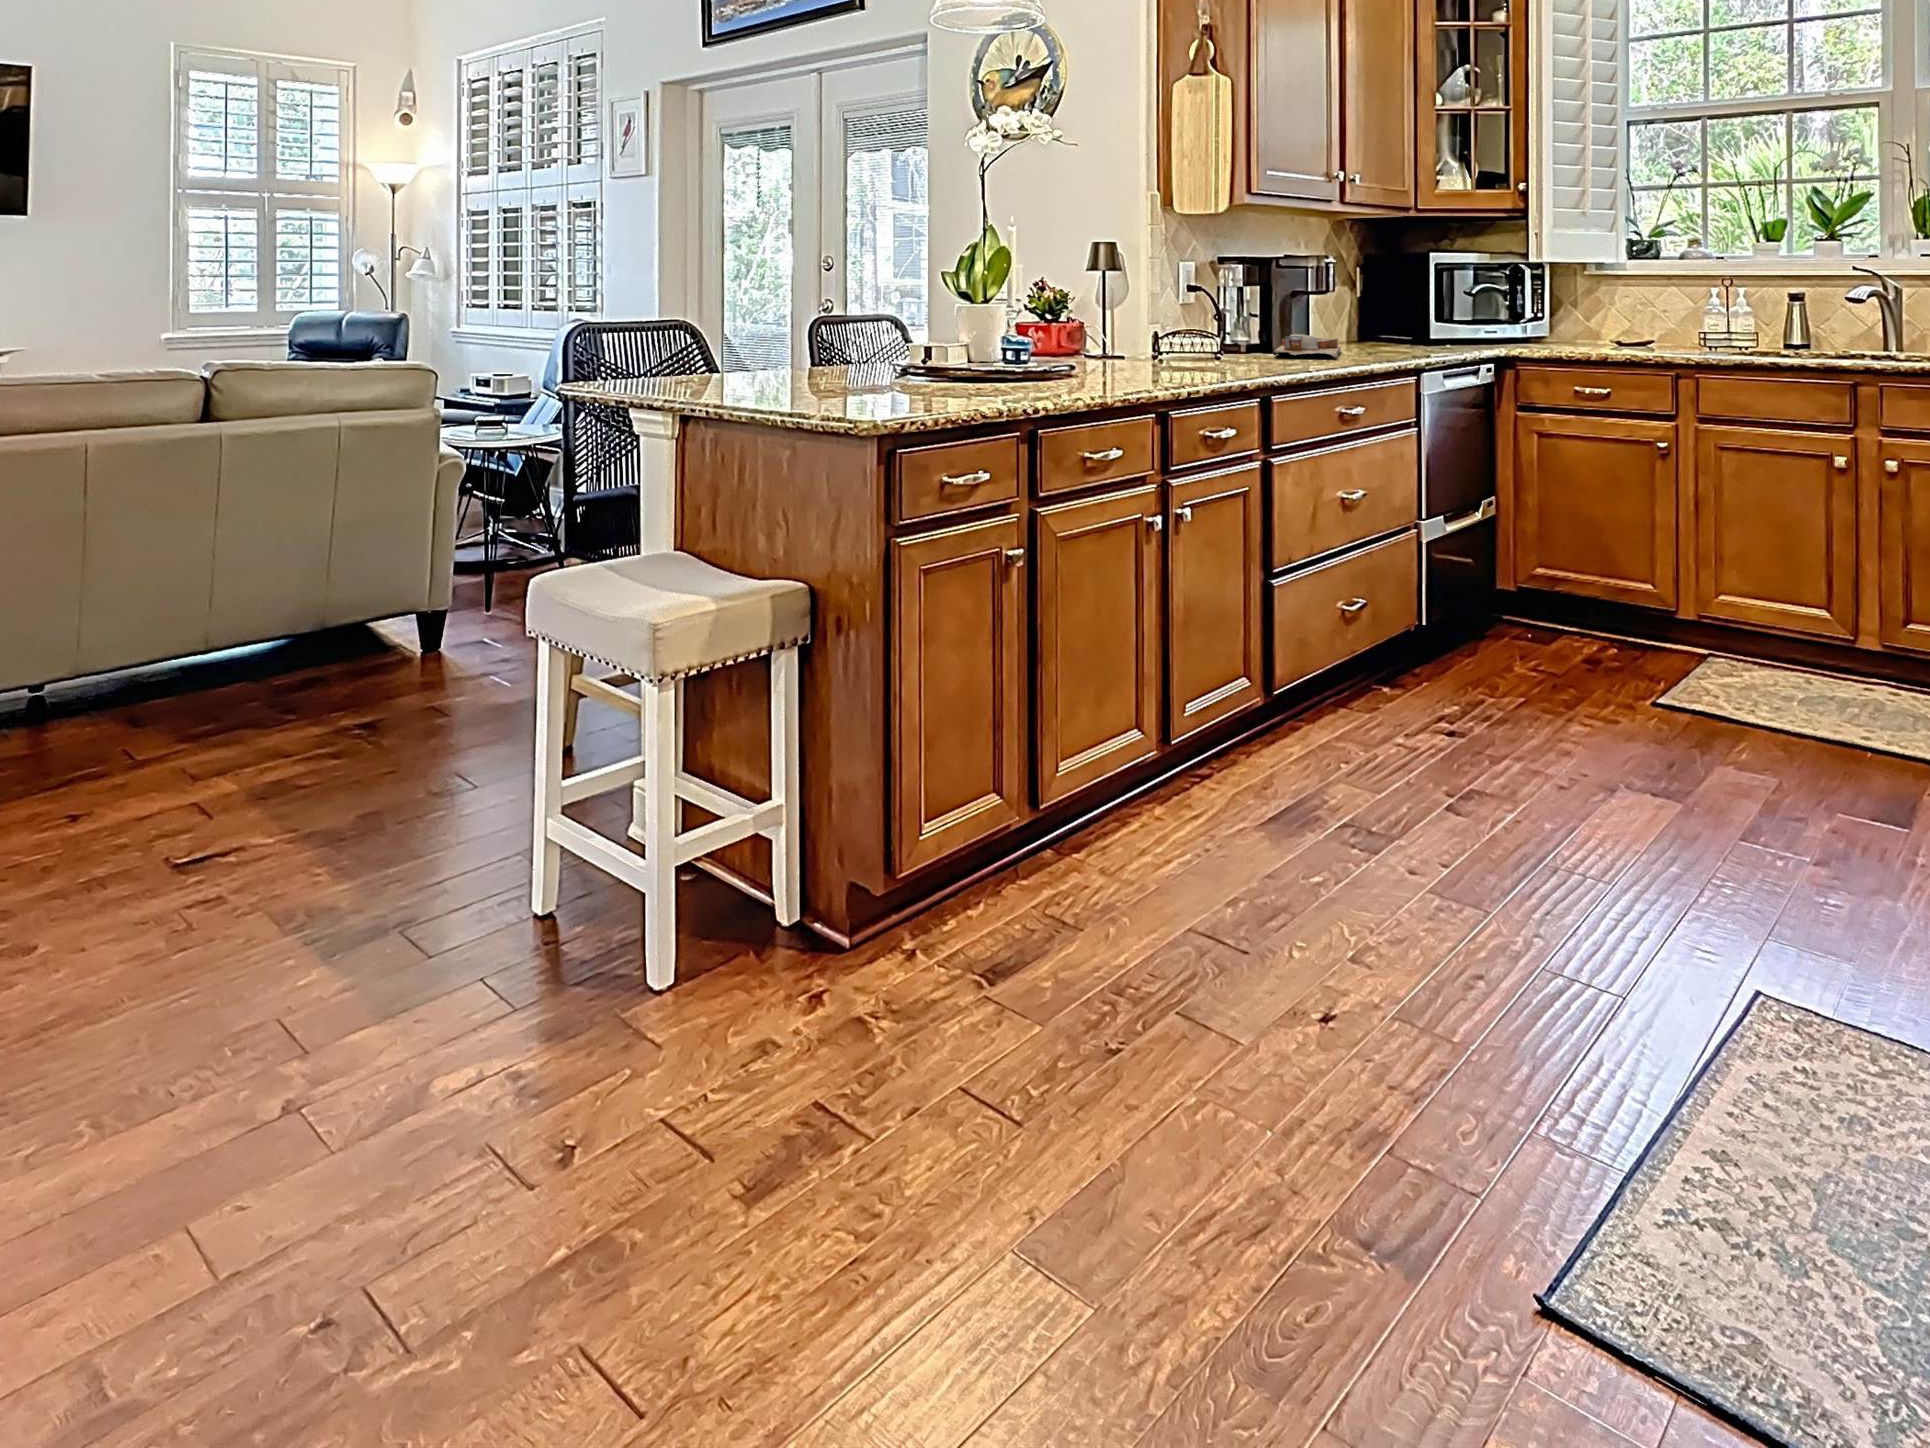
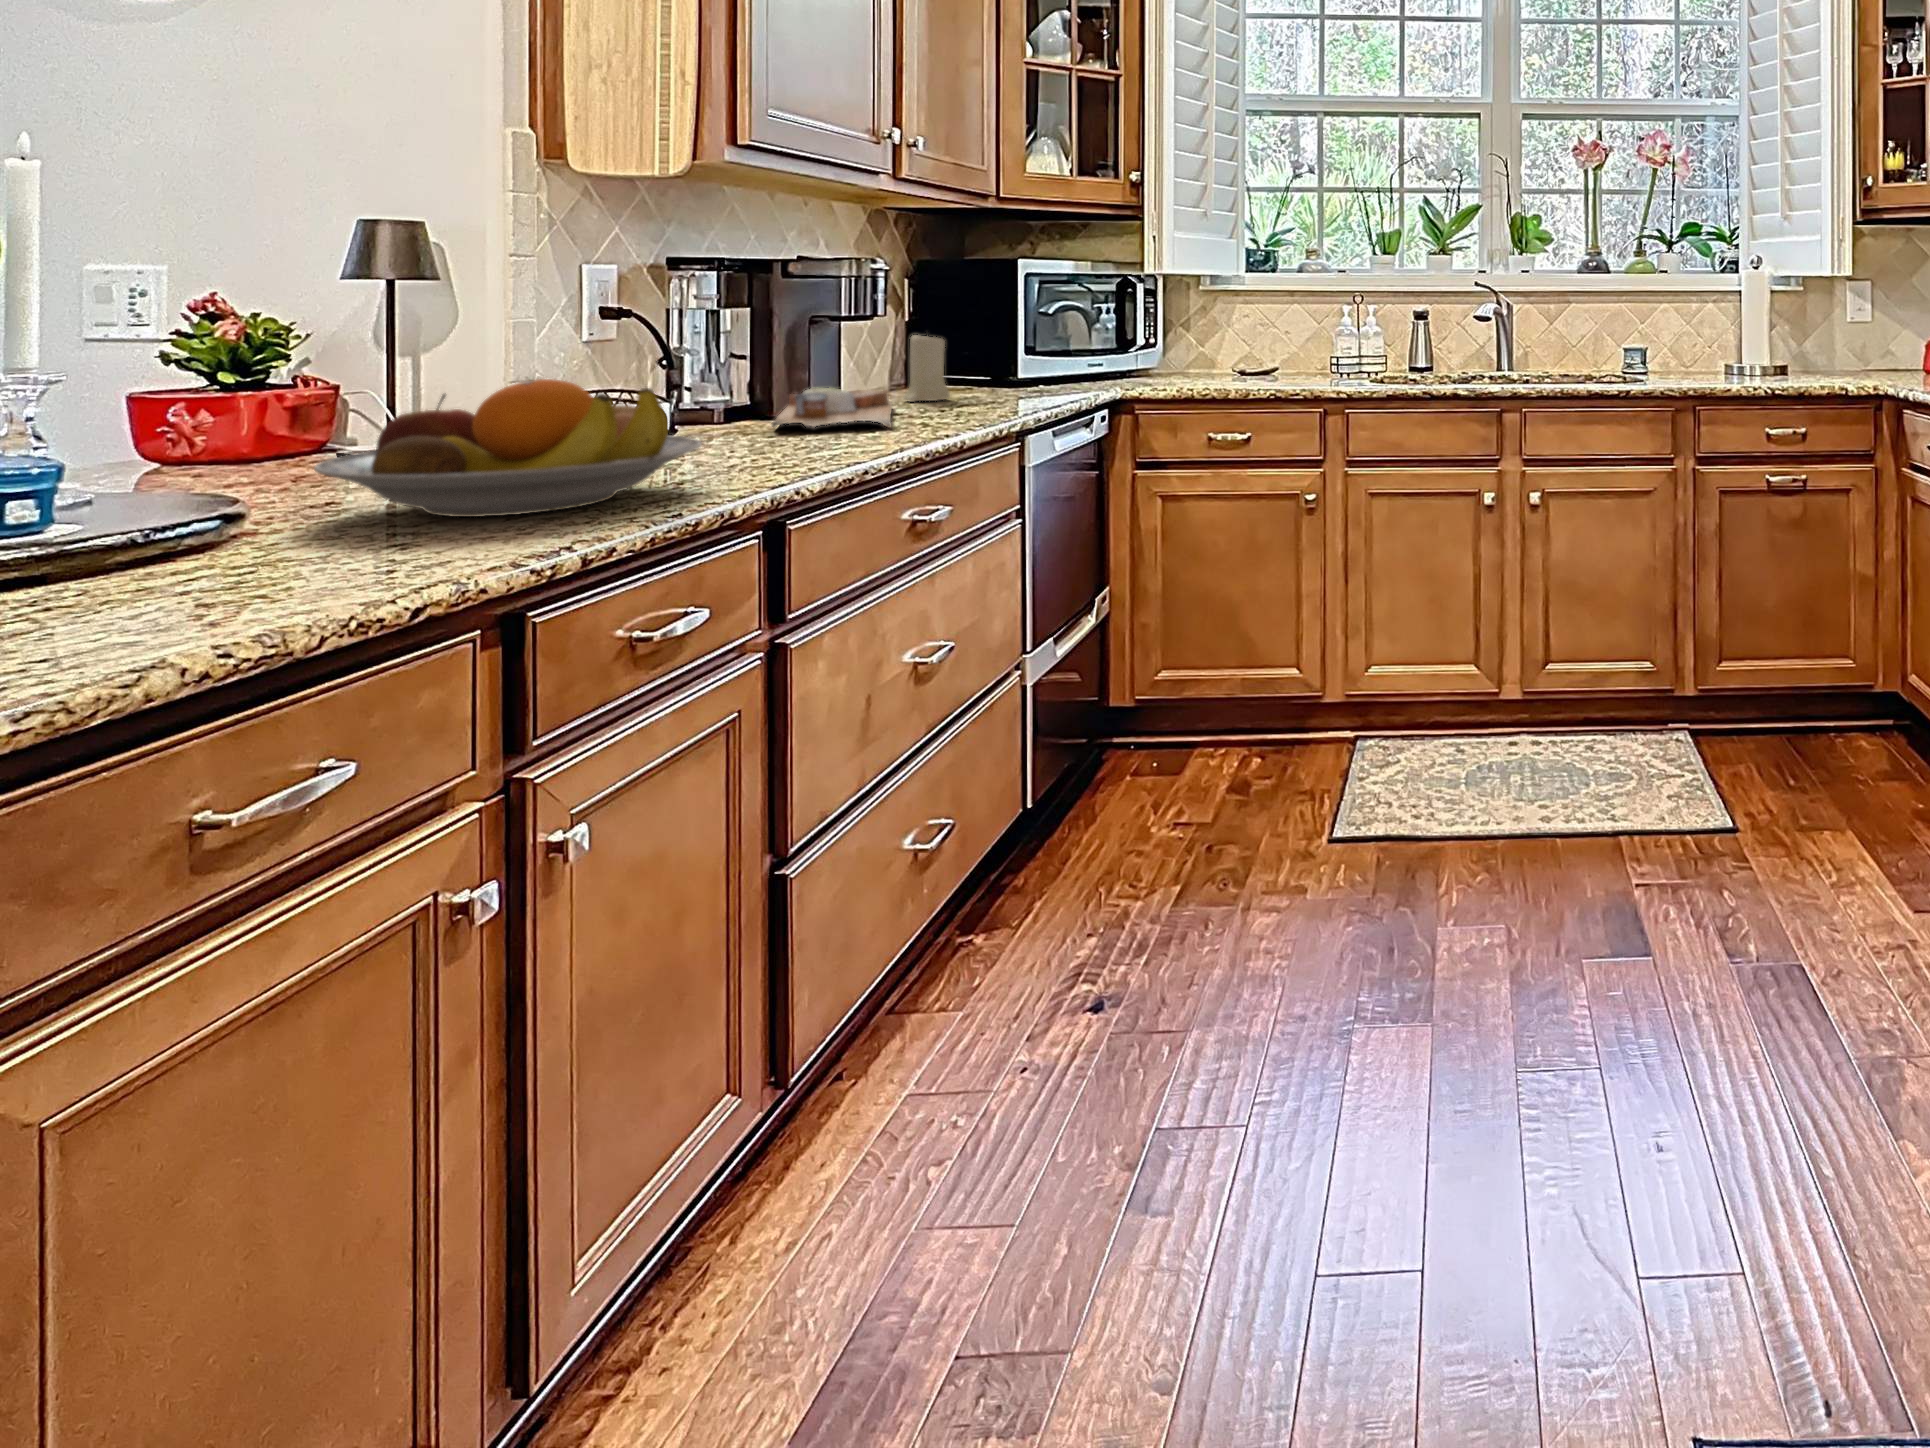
candle: none [1348,302,1378,349] -> present [903,335,950,402]
fruit bowl: none [1104,314,1244,375] -> present [314,379,702,517]

